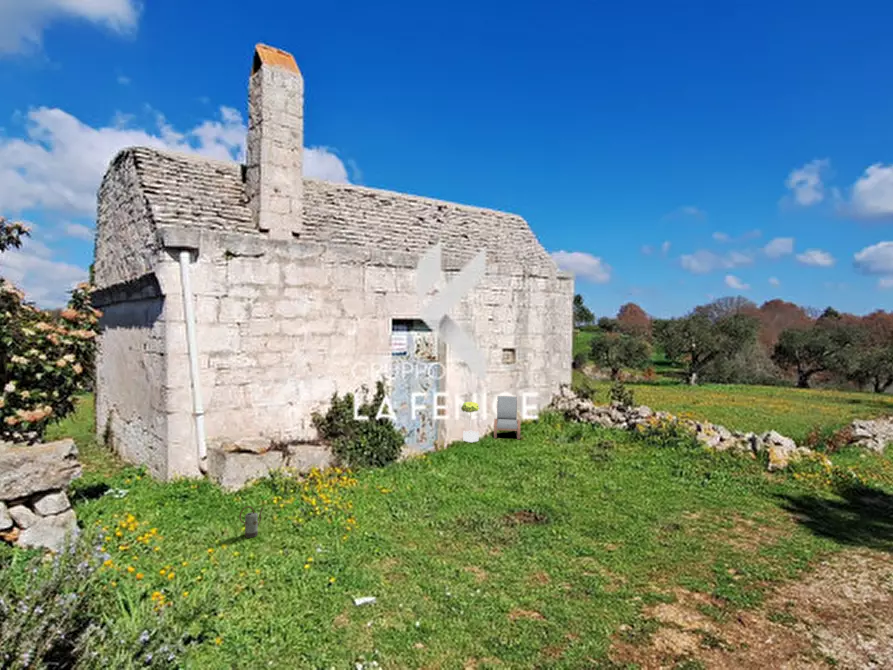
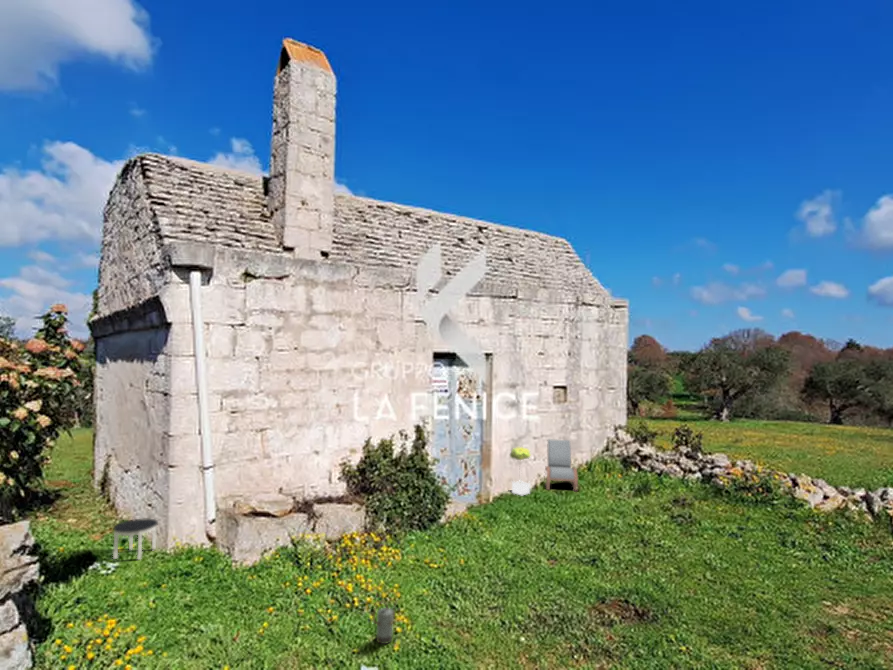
round table: none [125,455,161,486] -> present [113,519,158,559]
watering can: present [239,506,263,538] -> present [374,606,395,644]

